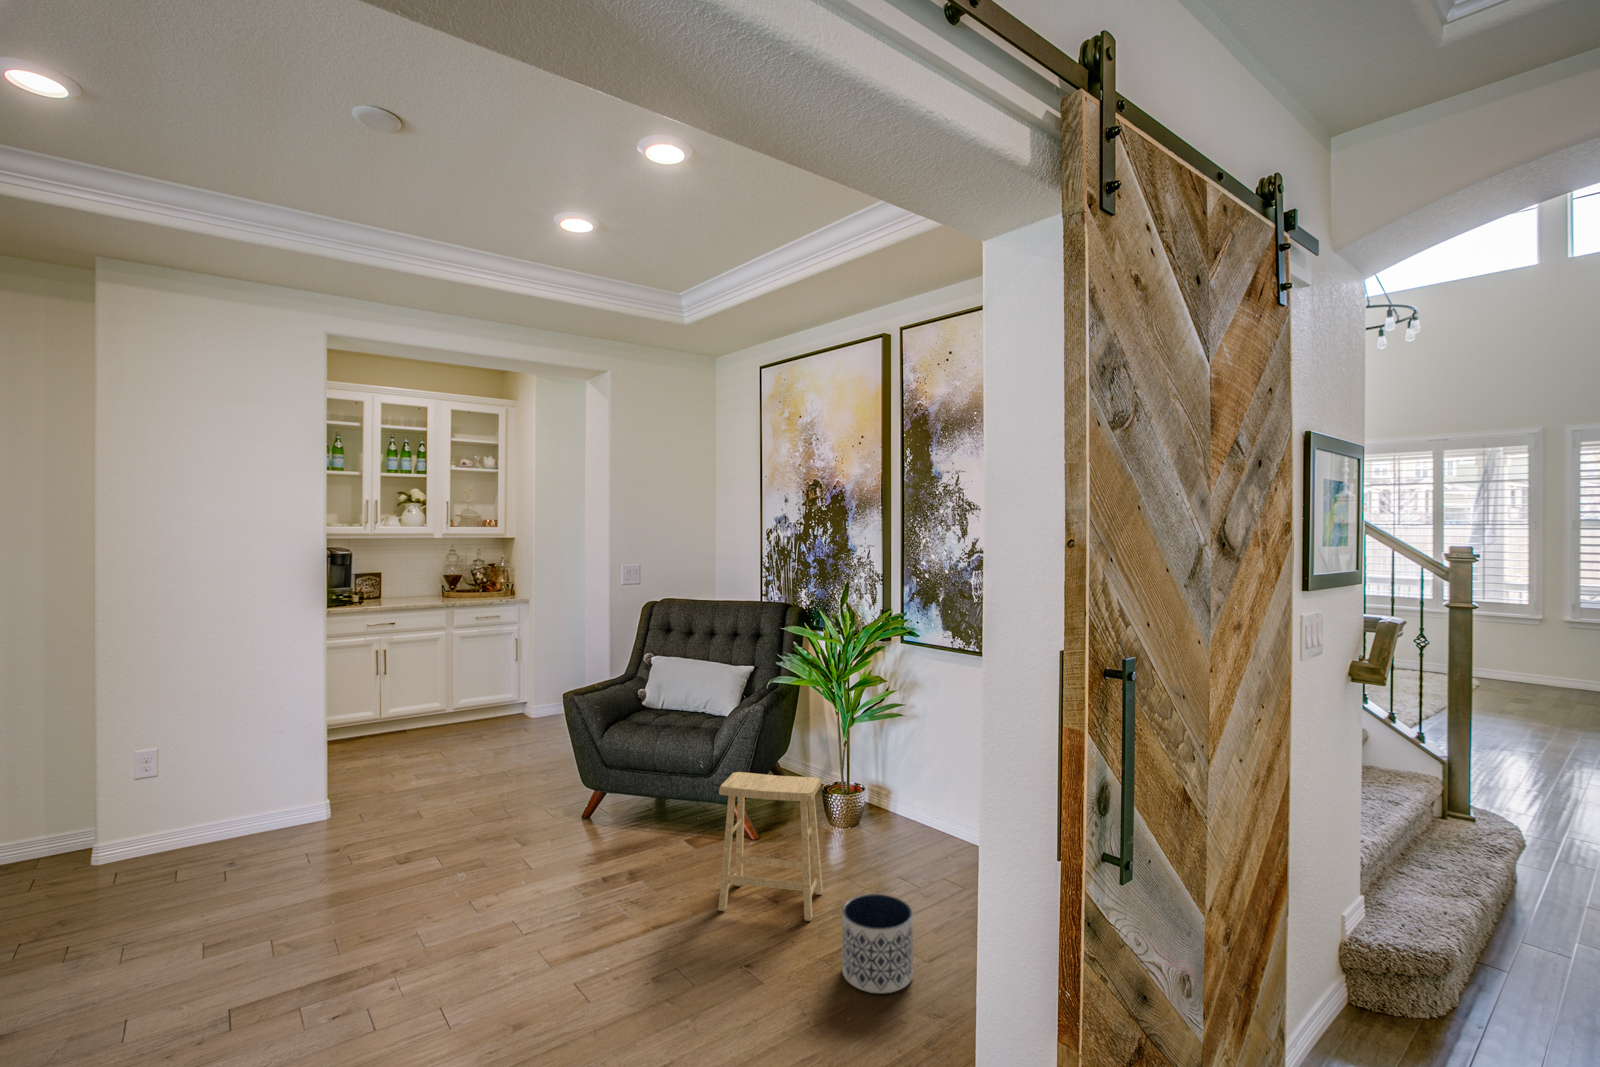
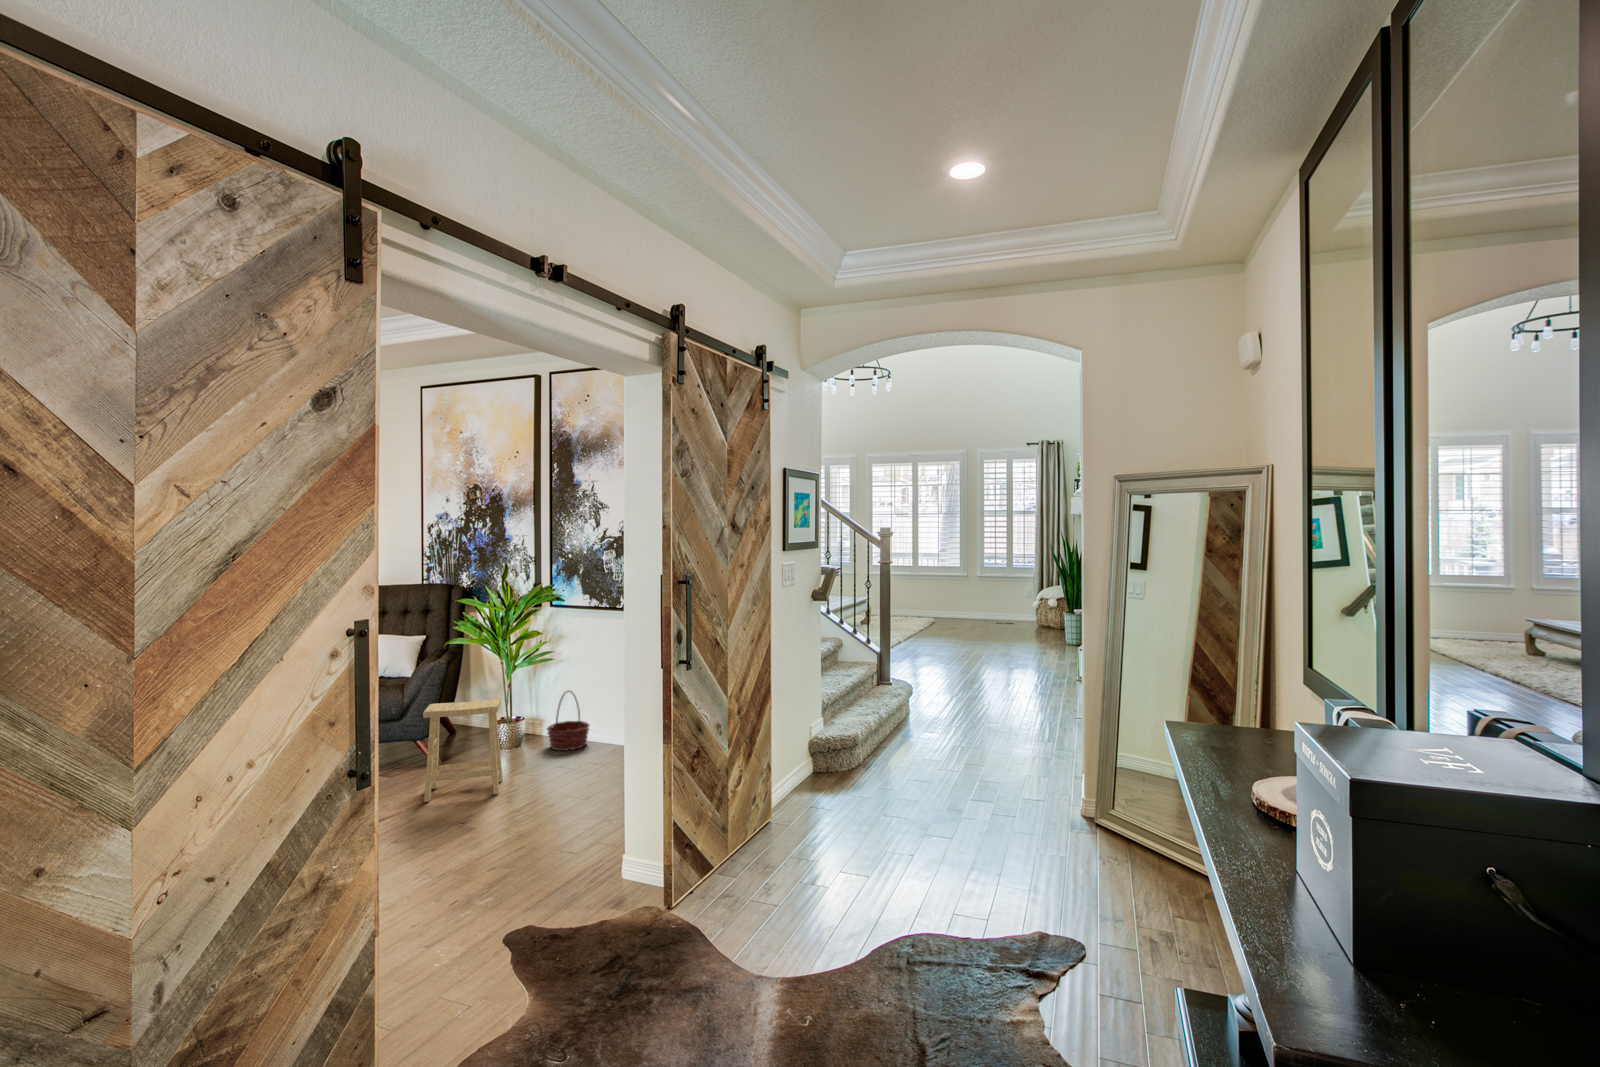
basket: none [890,765,950,853] -> present [547,691,589,750]
planter: present [842,894,913,994] -> none [528,759,576,815]

